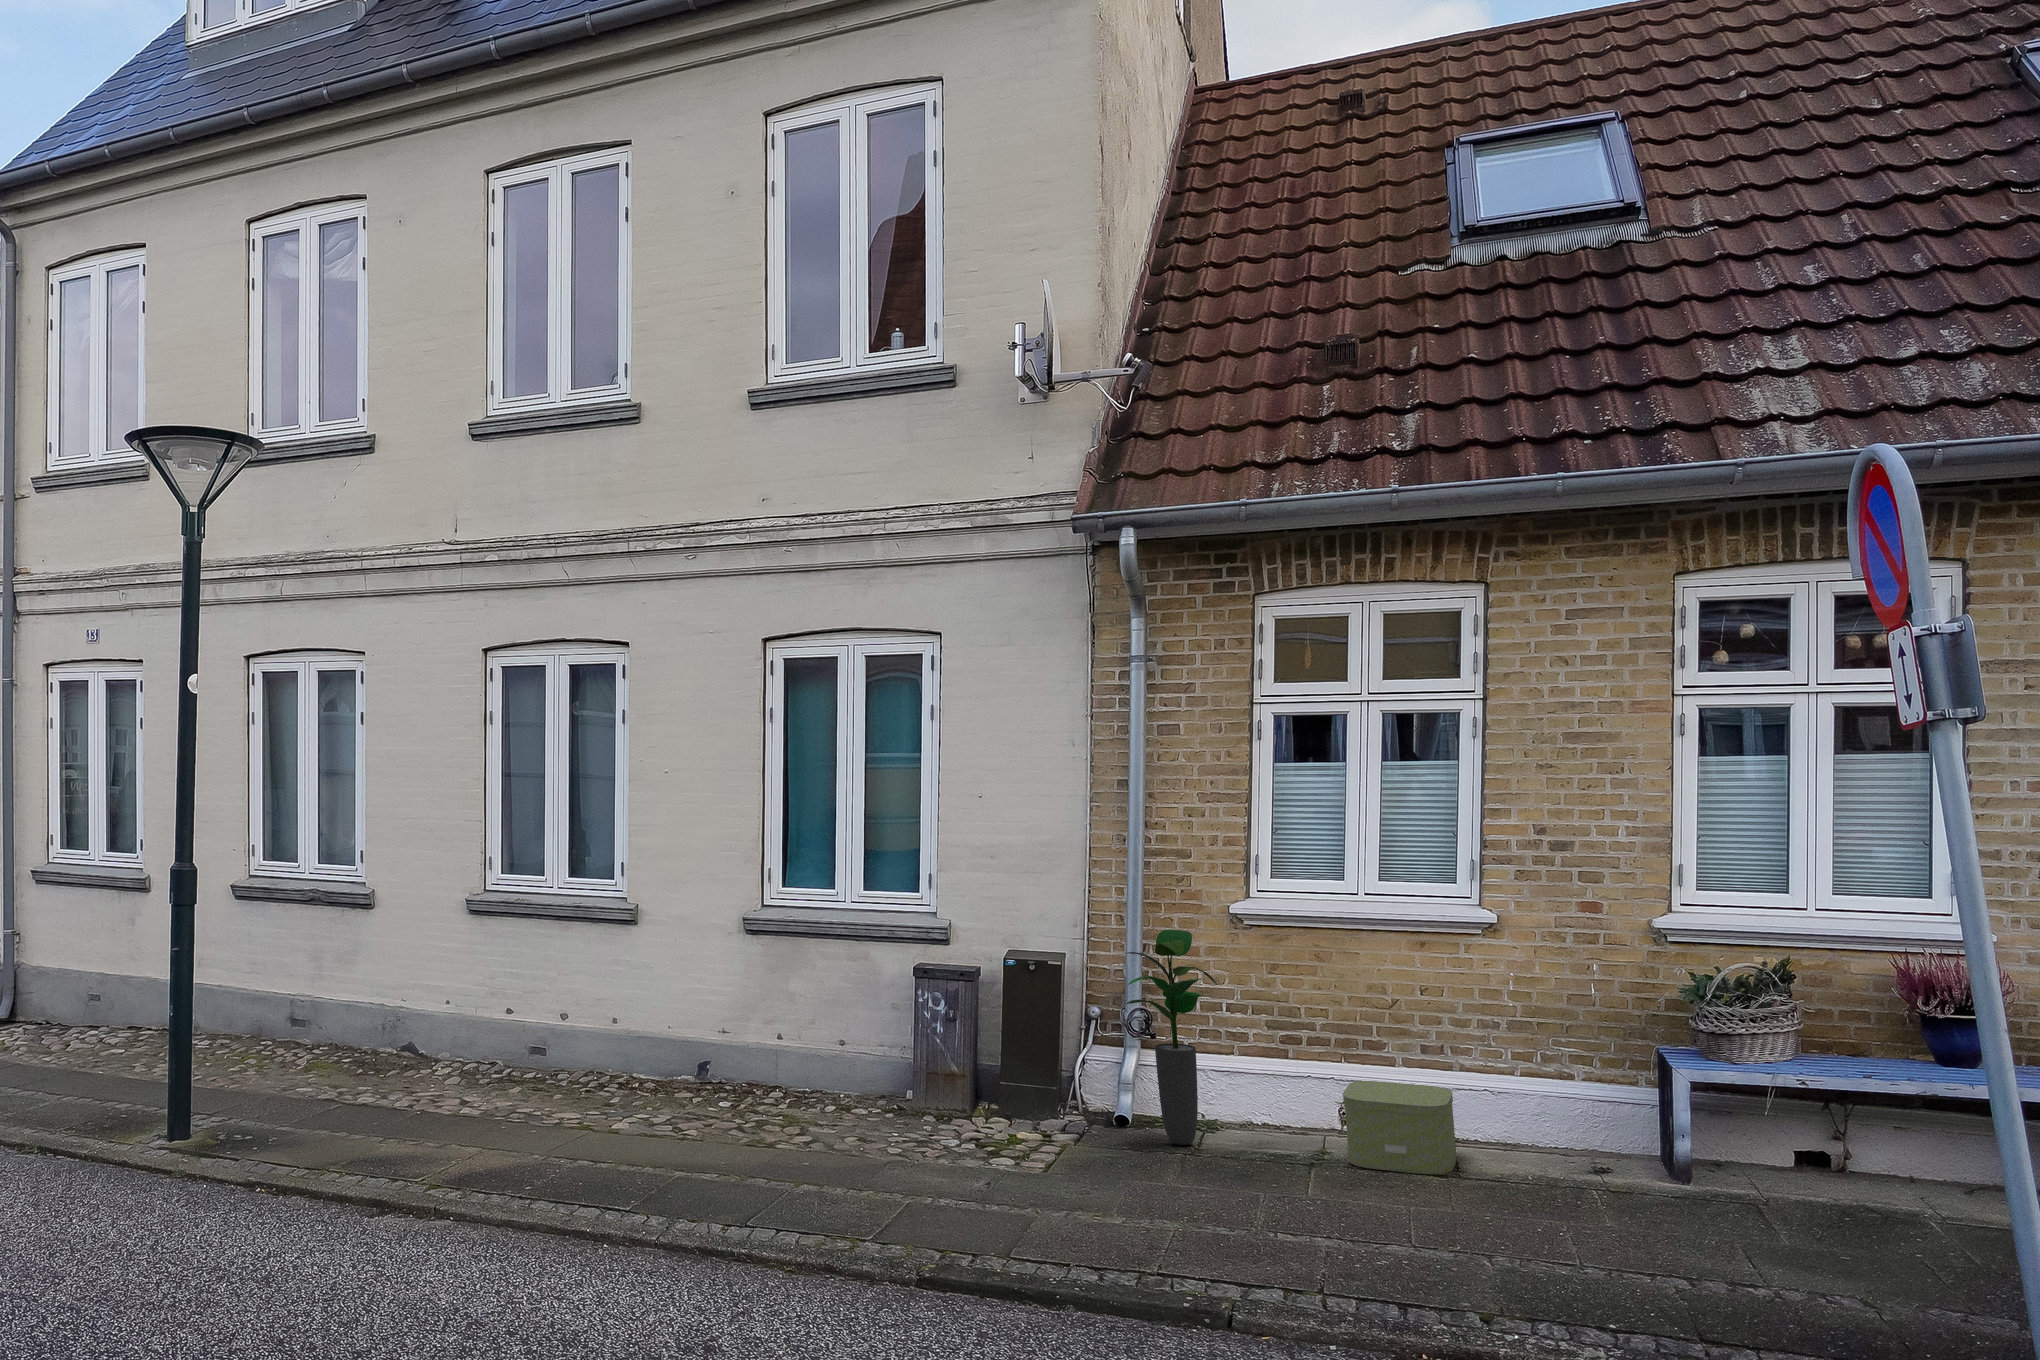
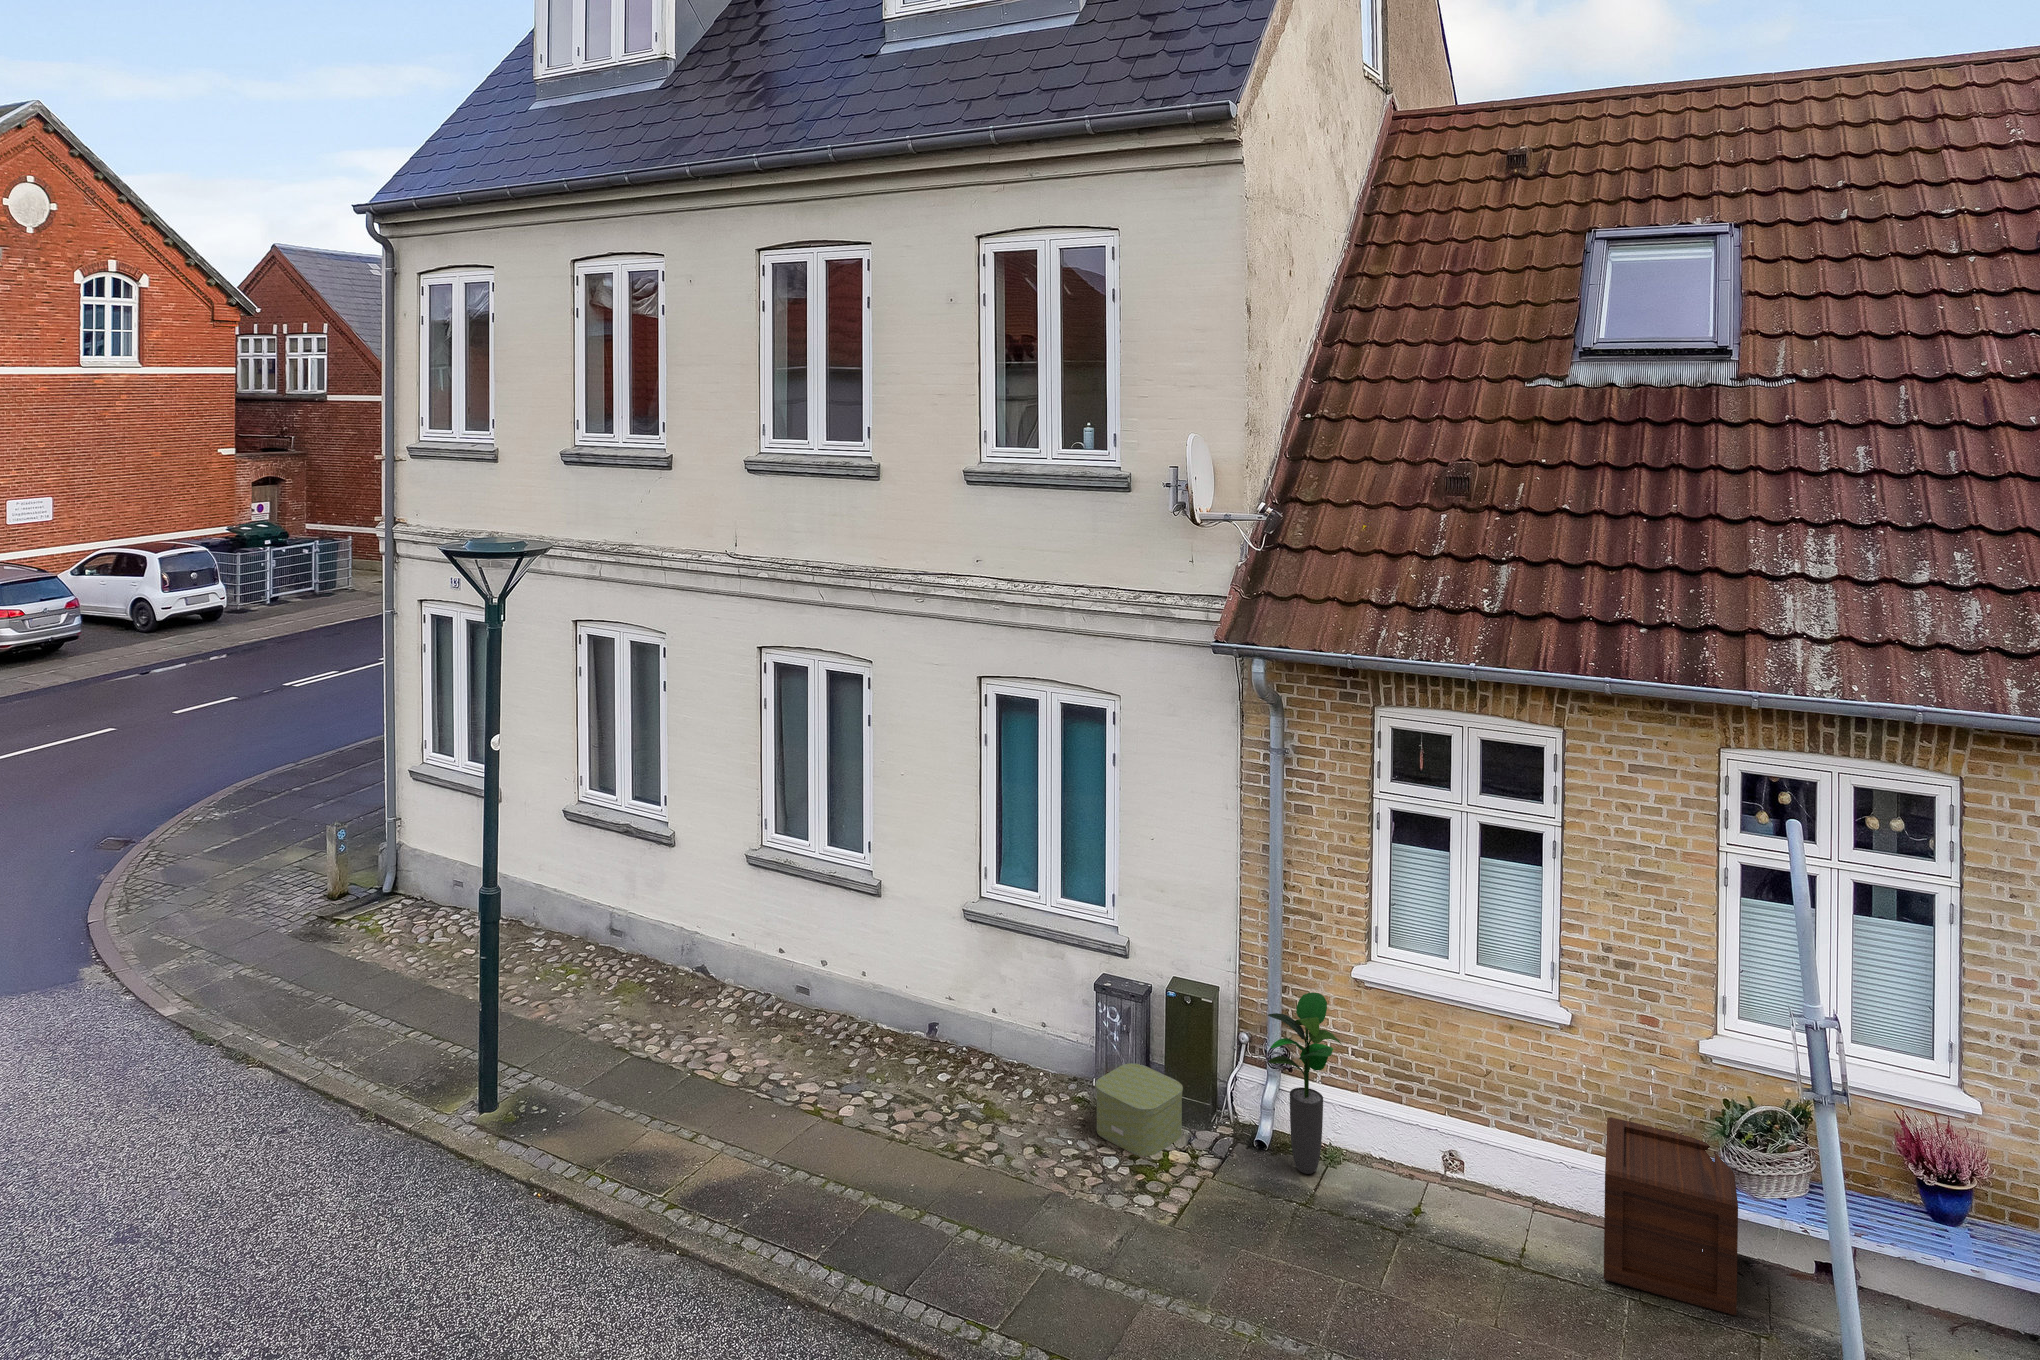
wooden crate: none [1531,1023,1702,1202] -> present [1604,1117,1738,1315]
storage box: present [1343,1081,1457,1174] -> present [1096,1063,1183,1156]

